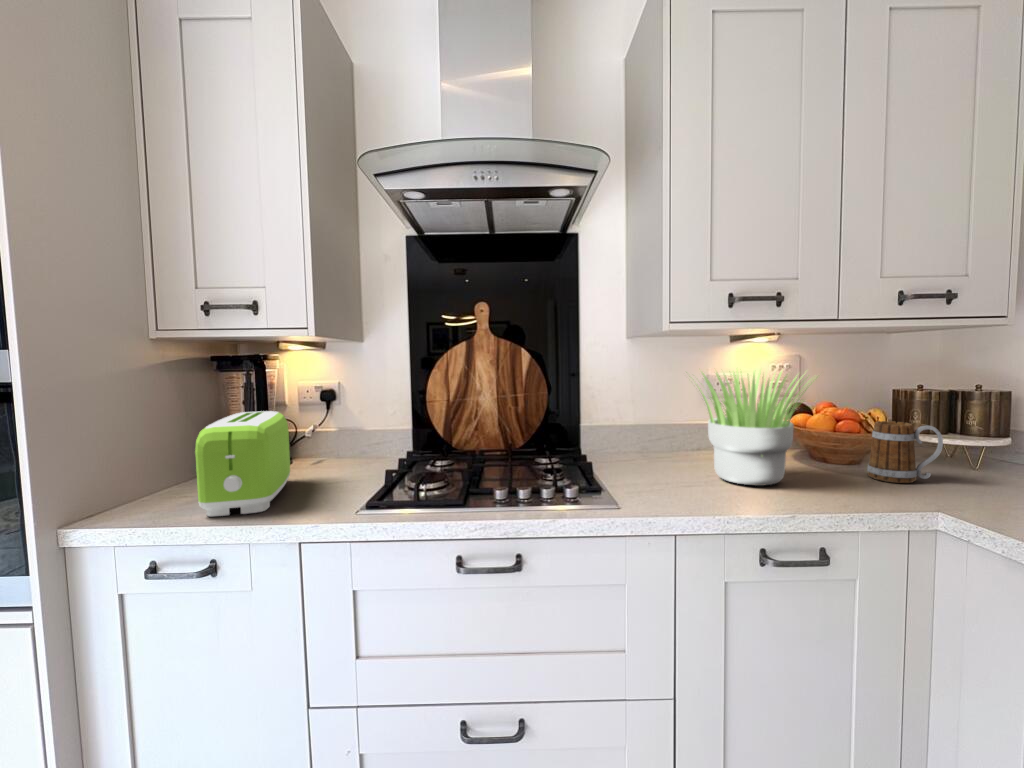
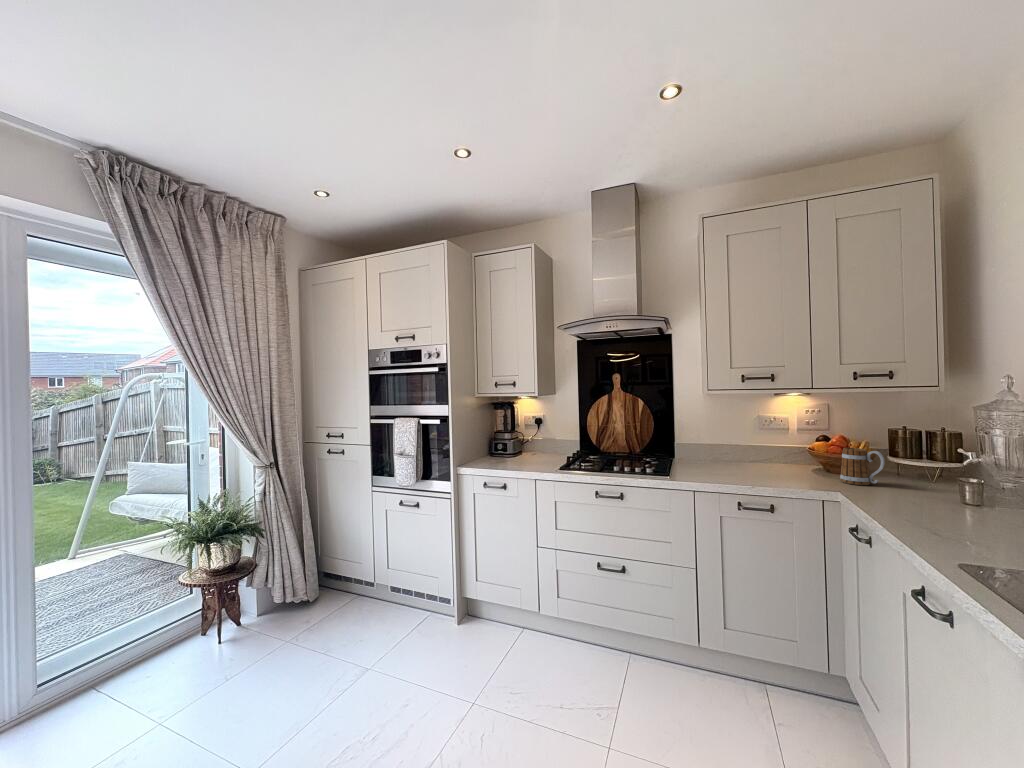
potted plant: present [699,371,817,486] -> none [714,412,796,478]
toaster: present [195,411,290,516] -> none [490,427,523,467]

